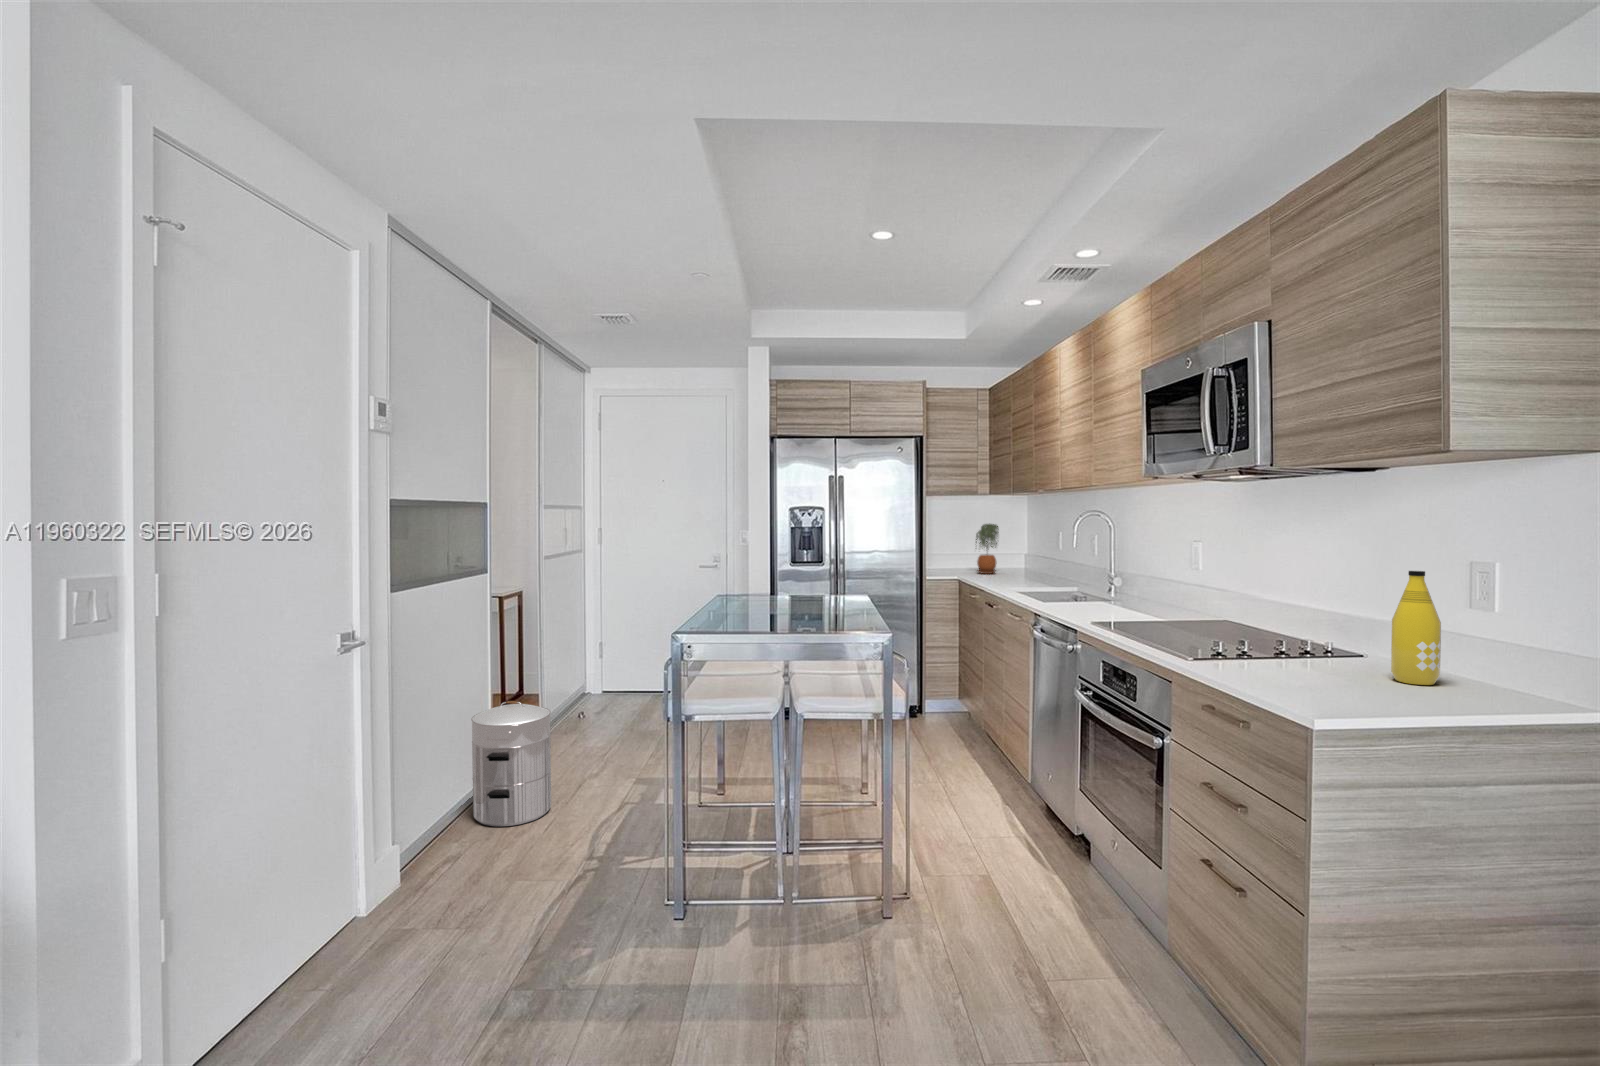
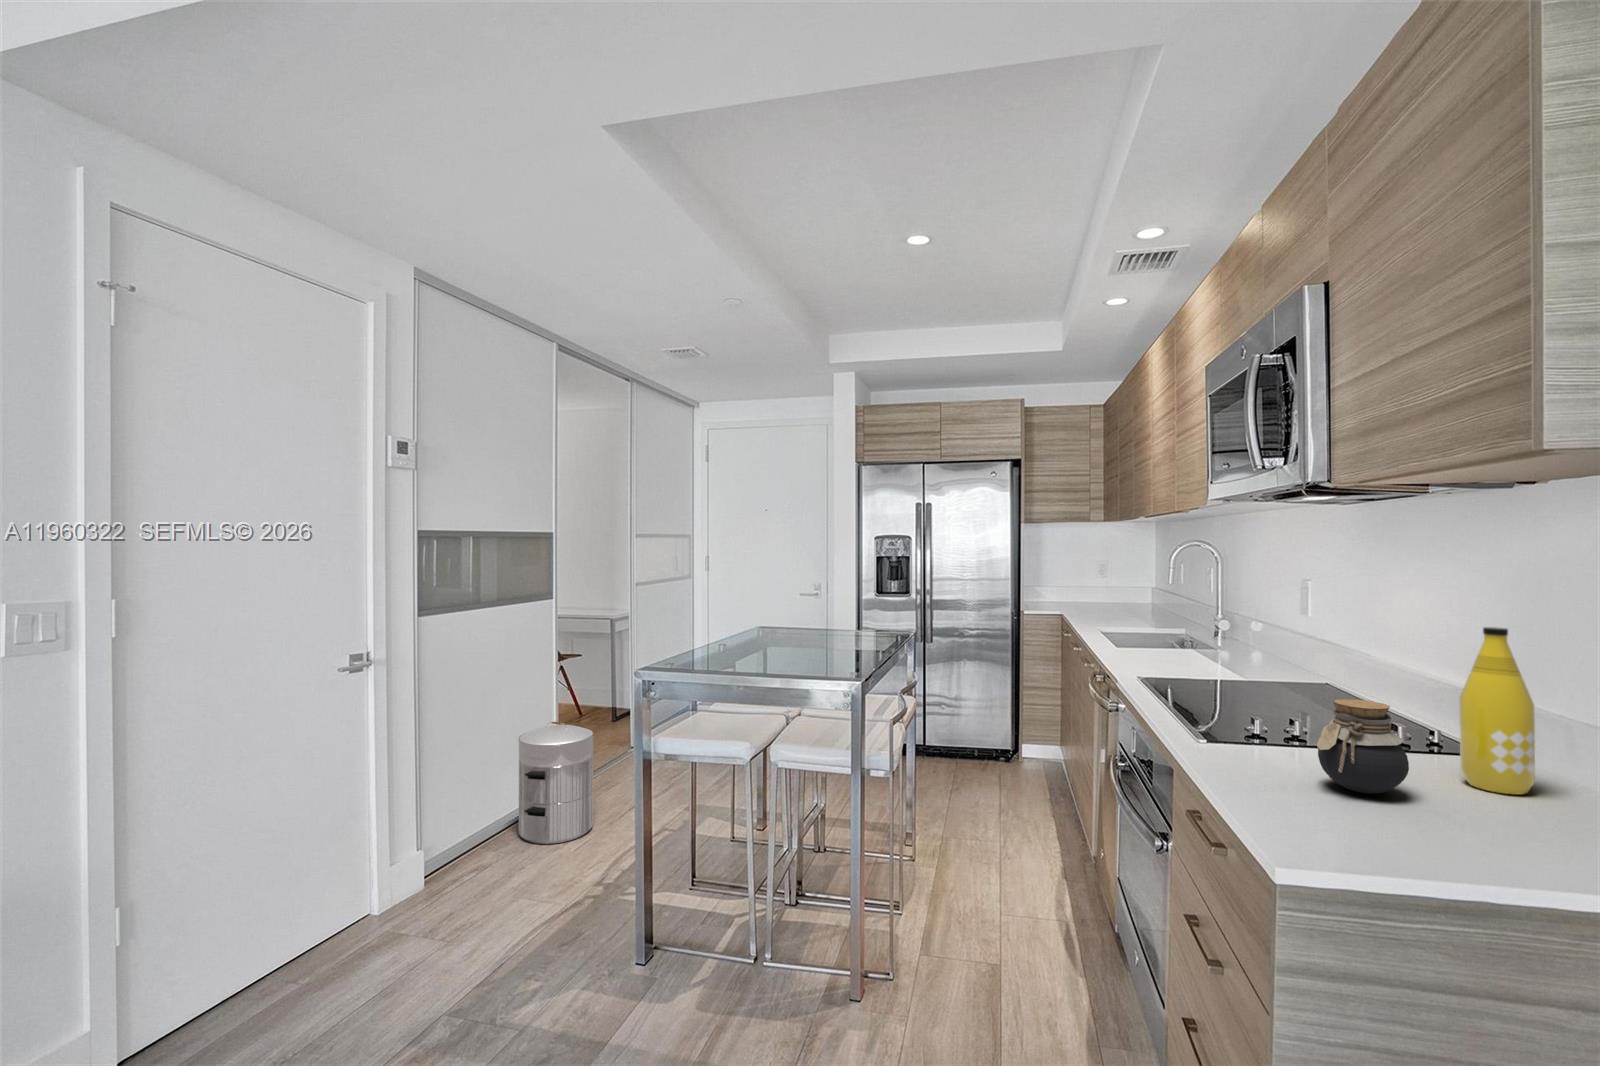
potted plant: present [976,524,999,574] -> none [1091,553,1121,610]
jar: none [1314,625,1378,691] -> present [1317,699,1409,794]

